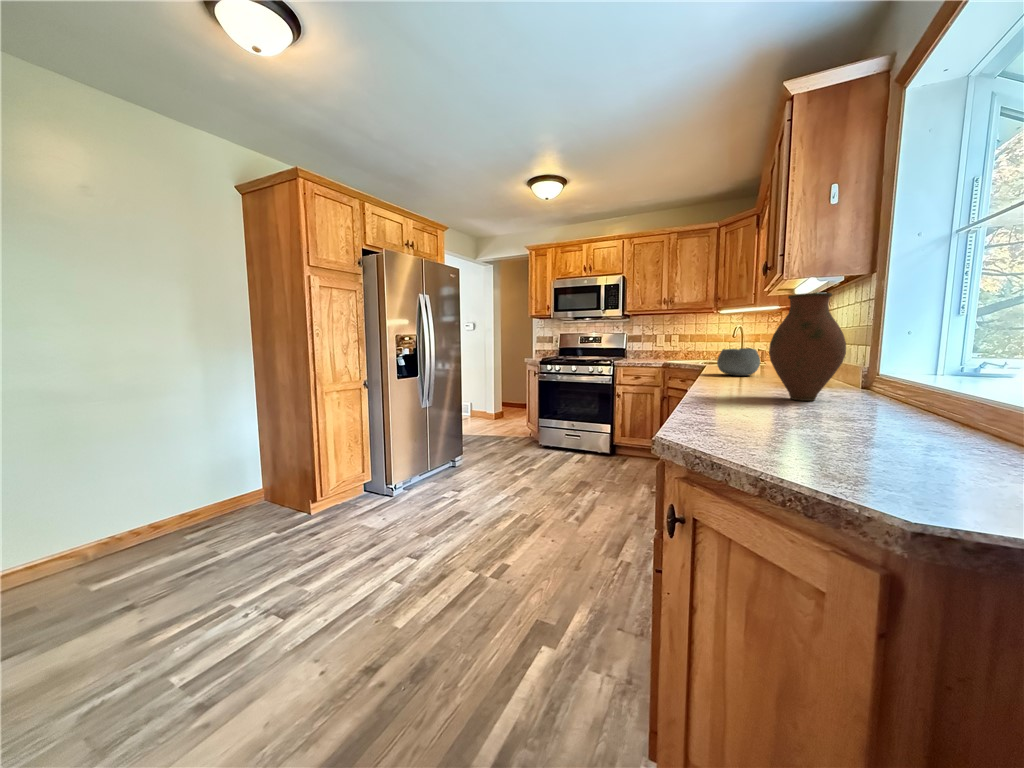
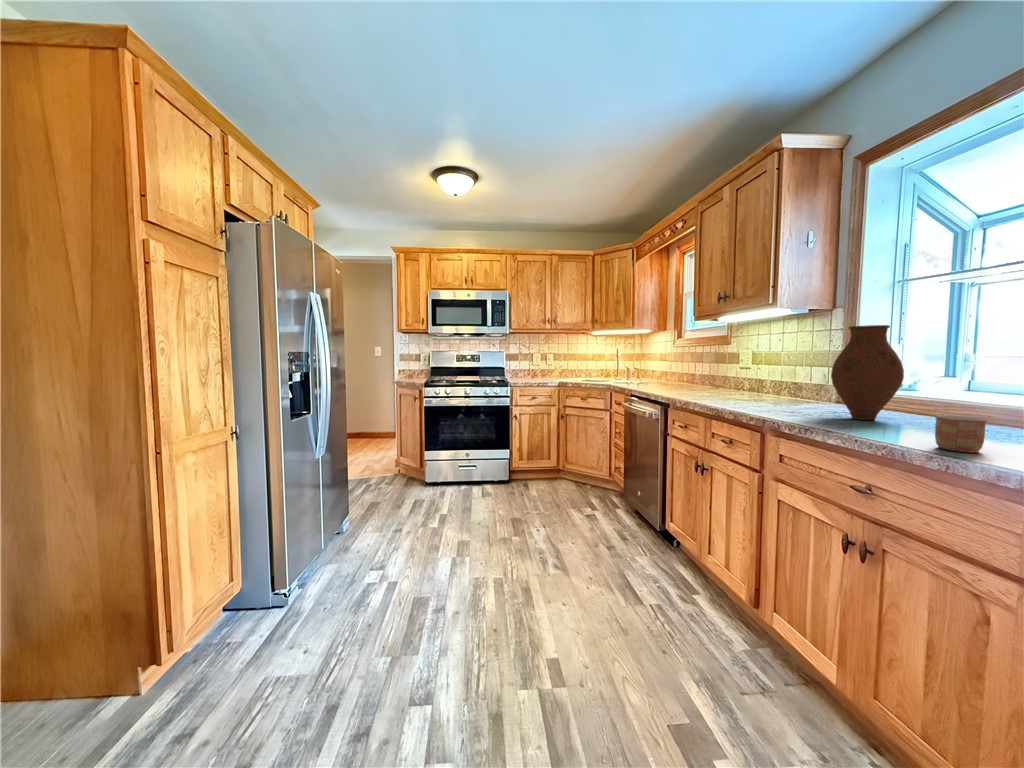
bowl: present [717,348,760,376] -> none [677,369,715,395]
mug: none [716,386,765,423] -> present [935,415,987,453]

